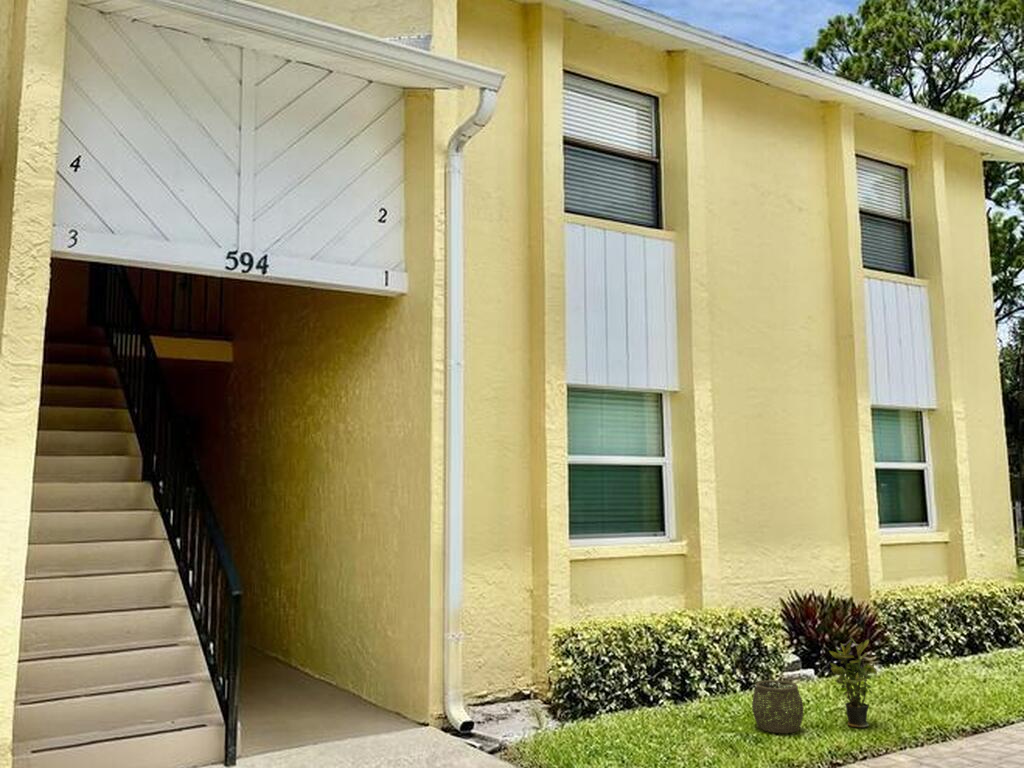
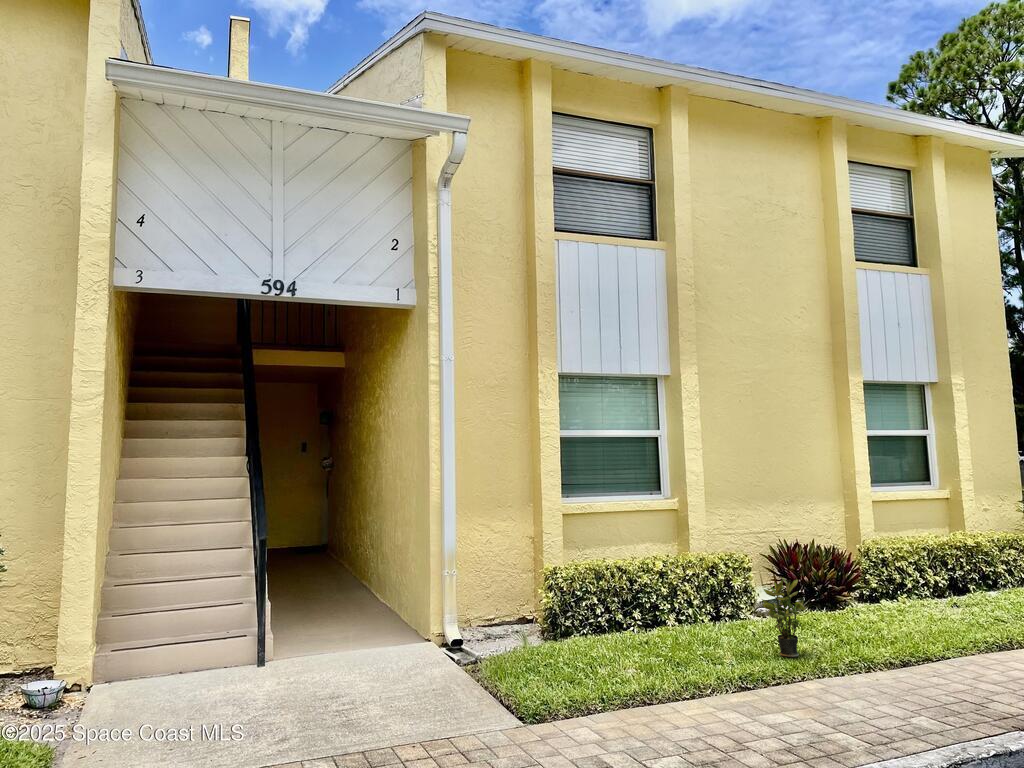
woven basket: present [752,680,804,733] -> none [691,613,736,660]

